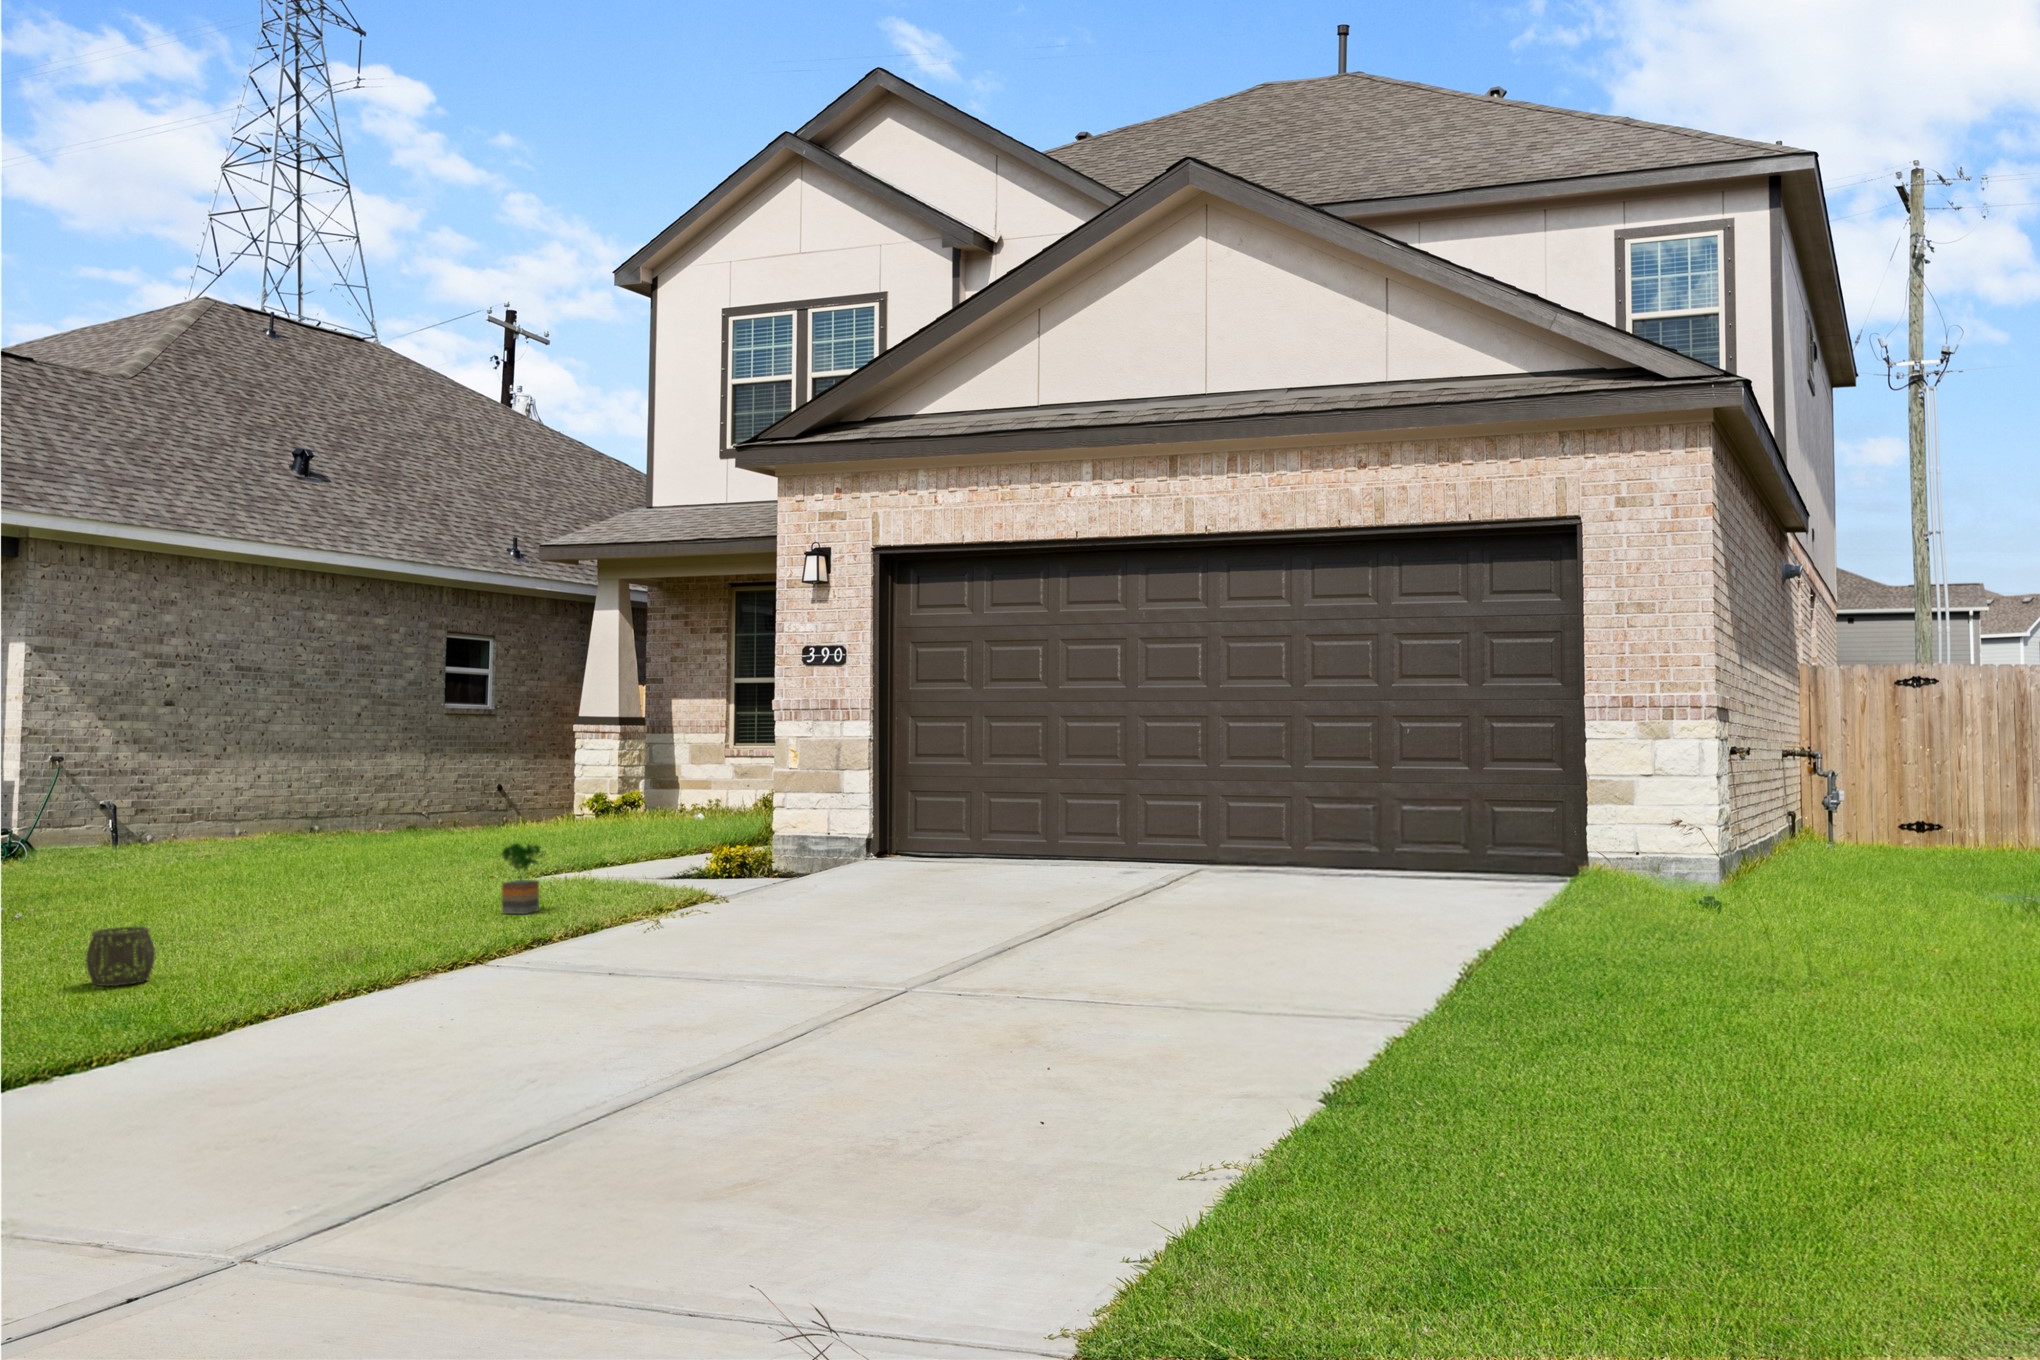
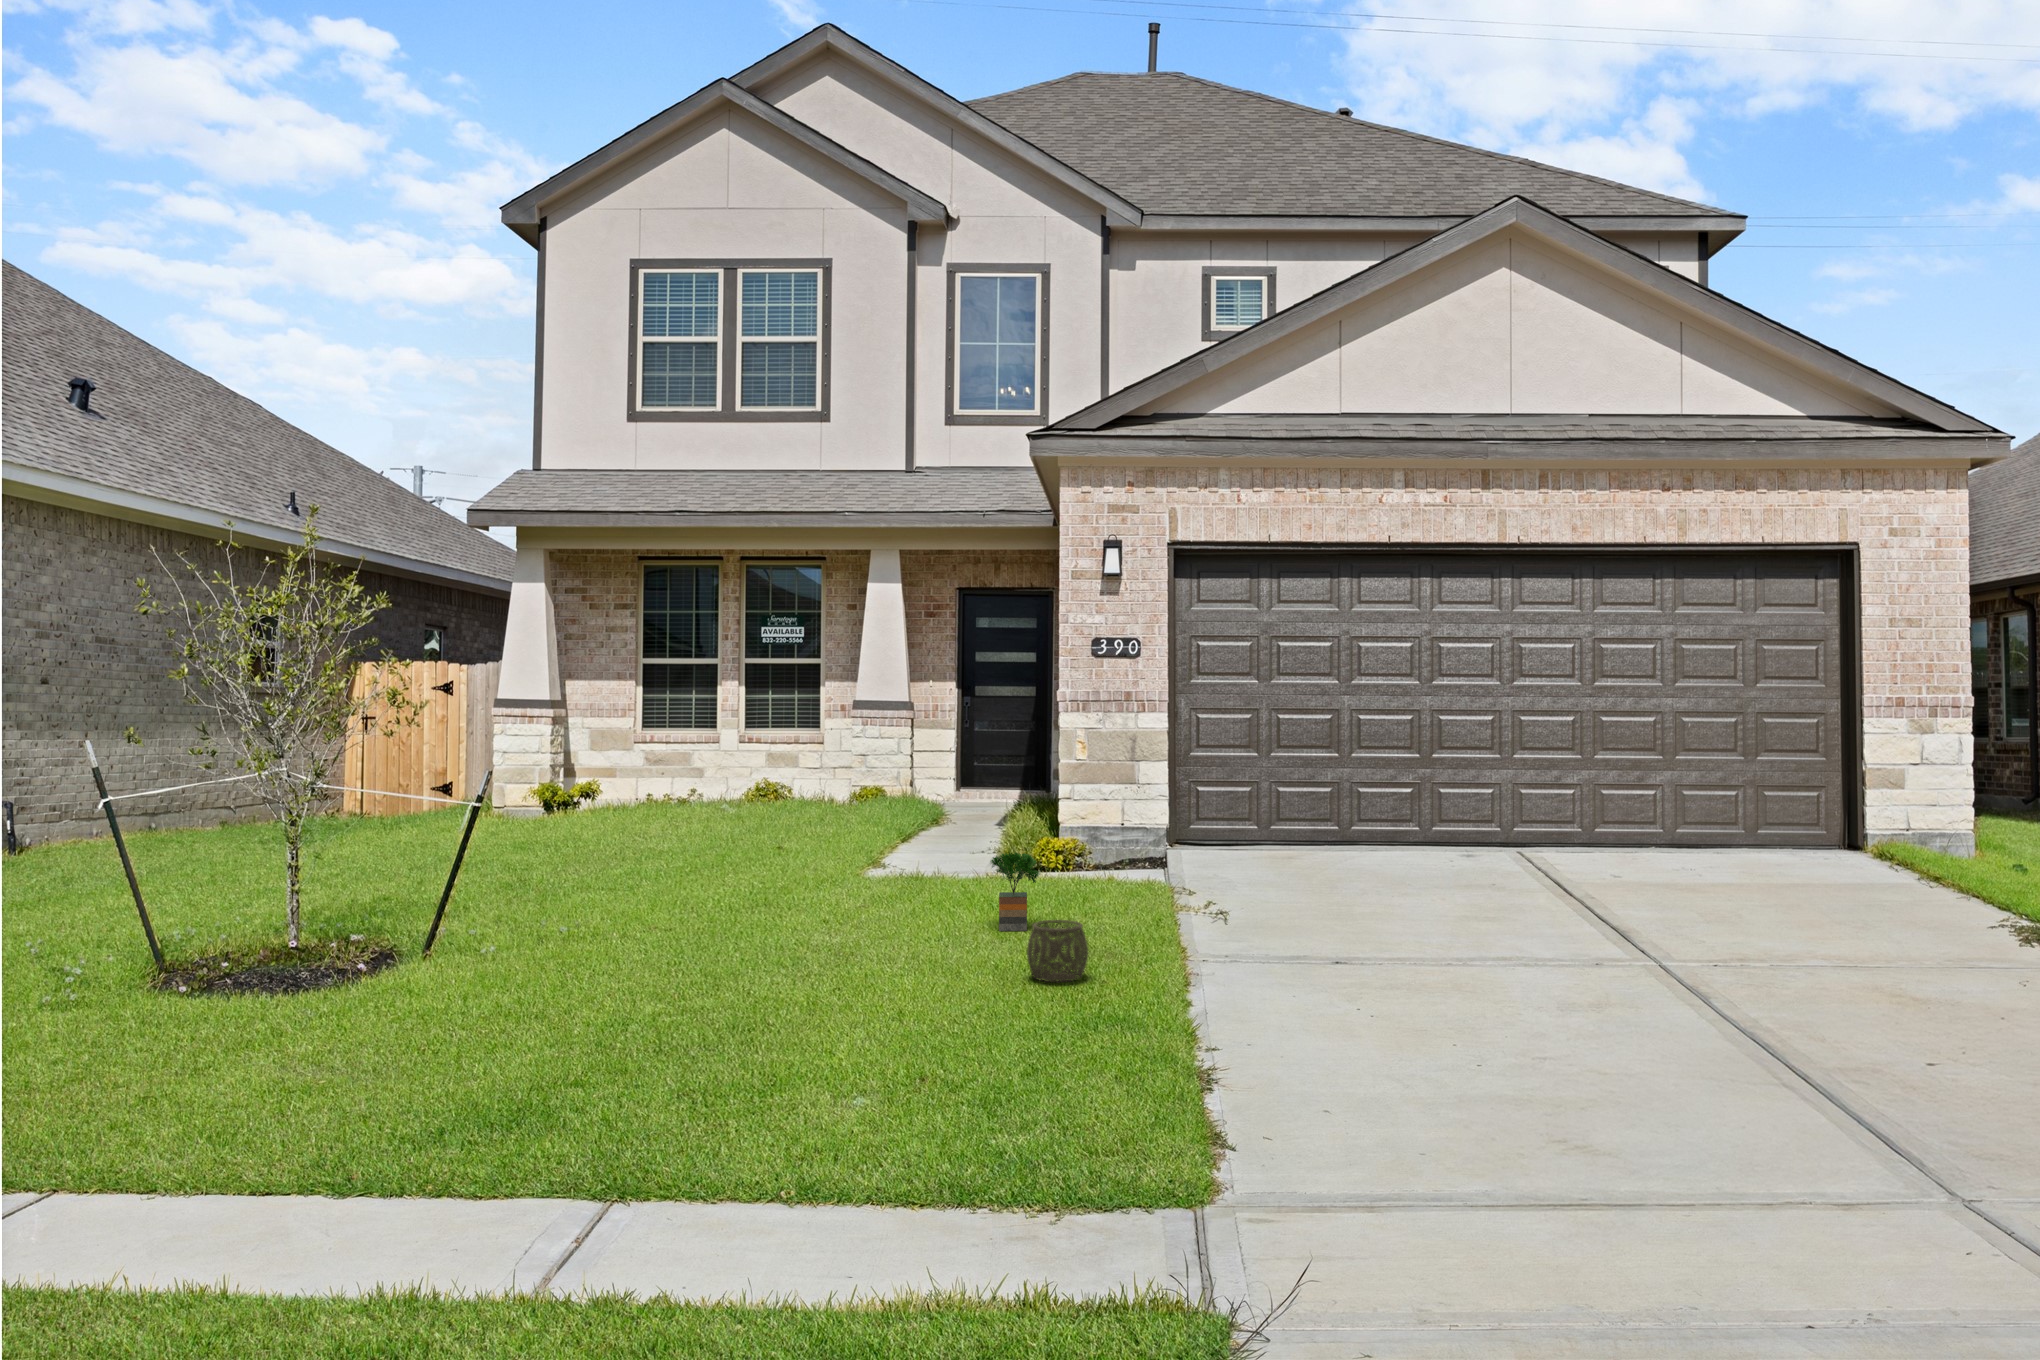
woven basket: present [86,927,155,986] -> present [1027,920,1088,982]

